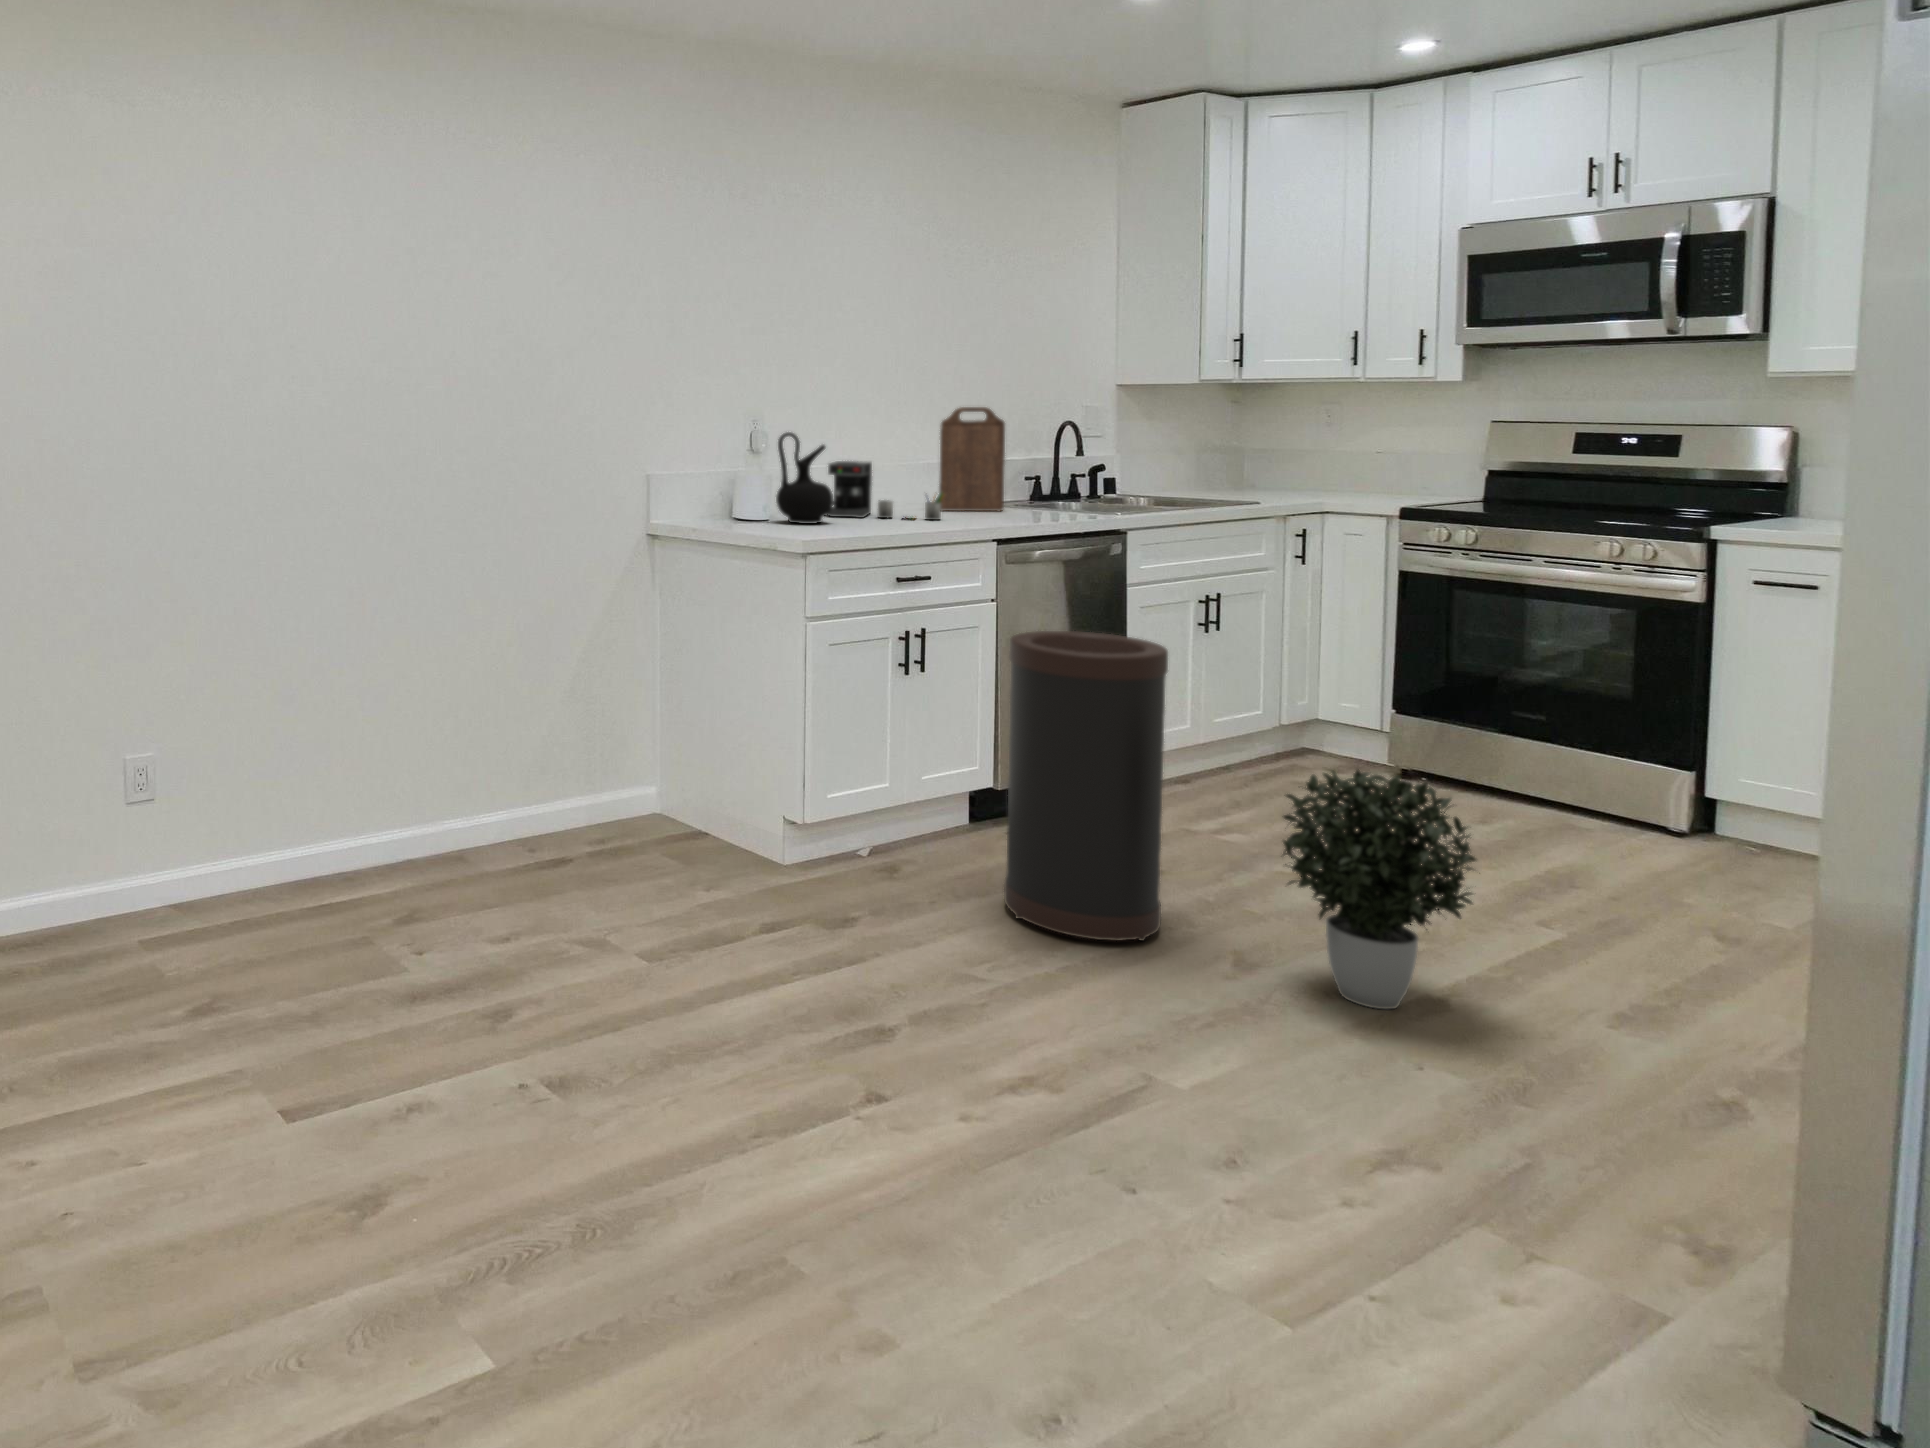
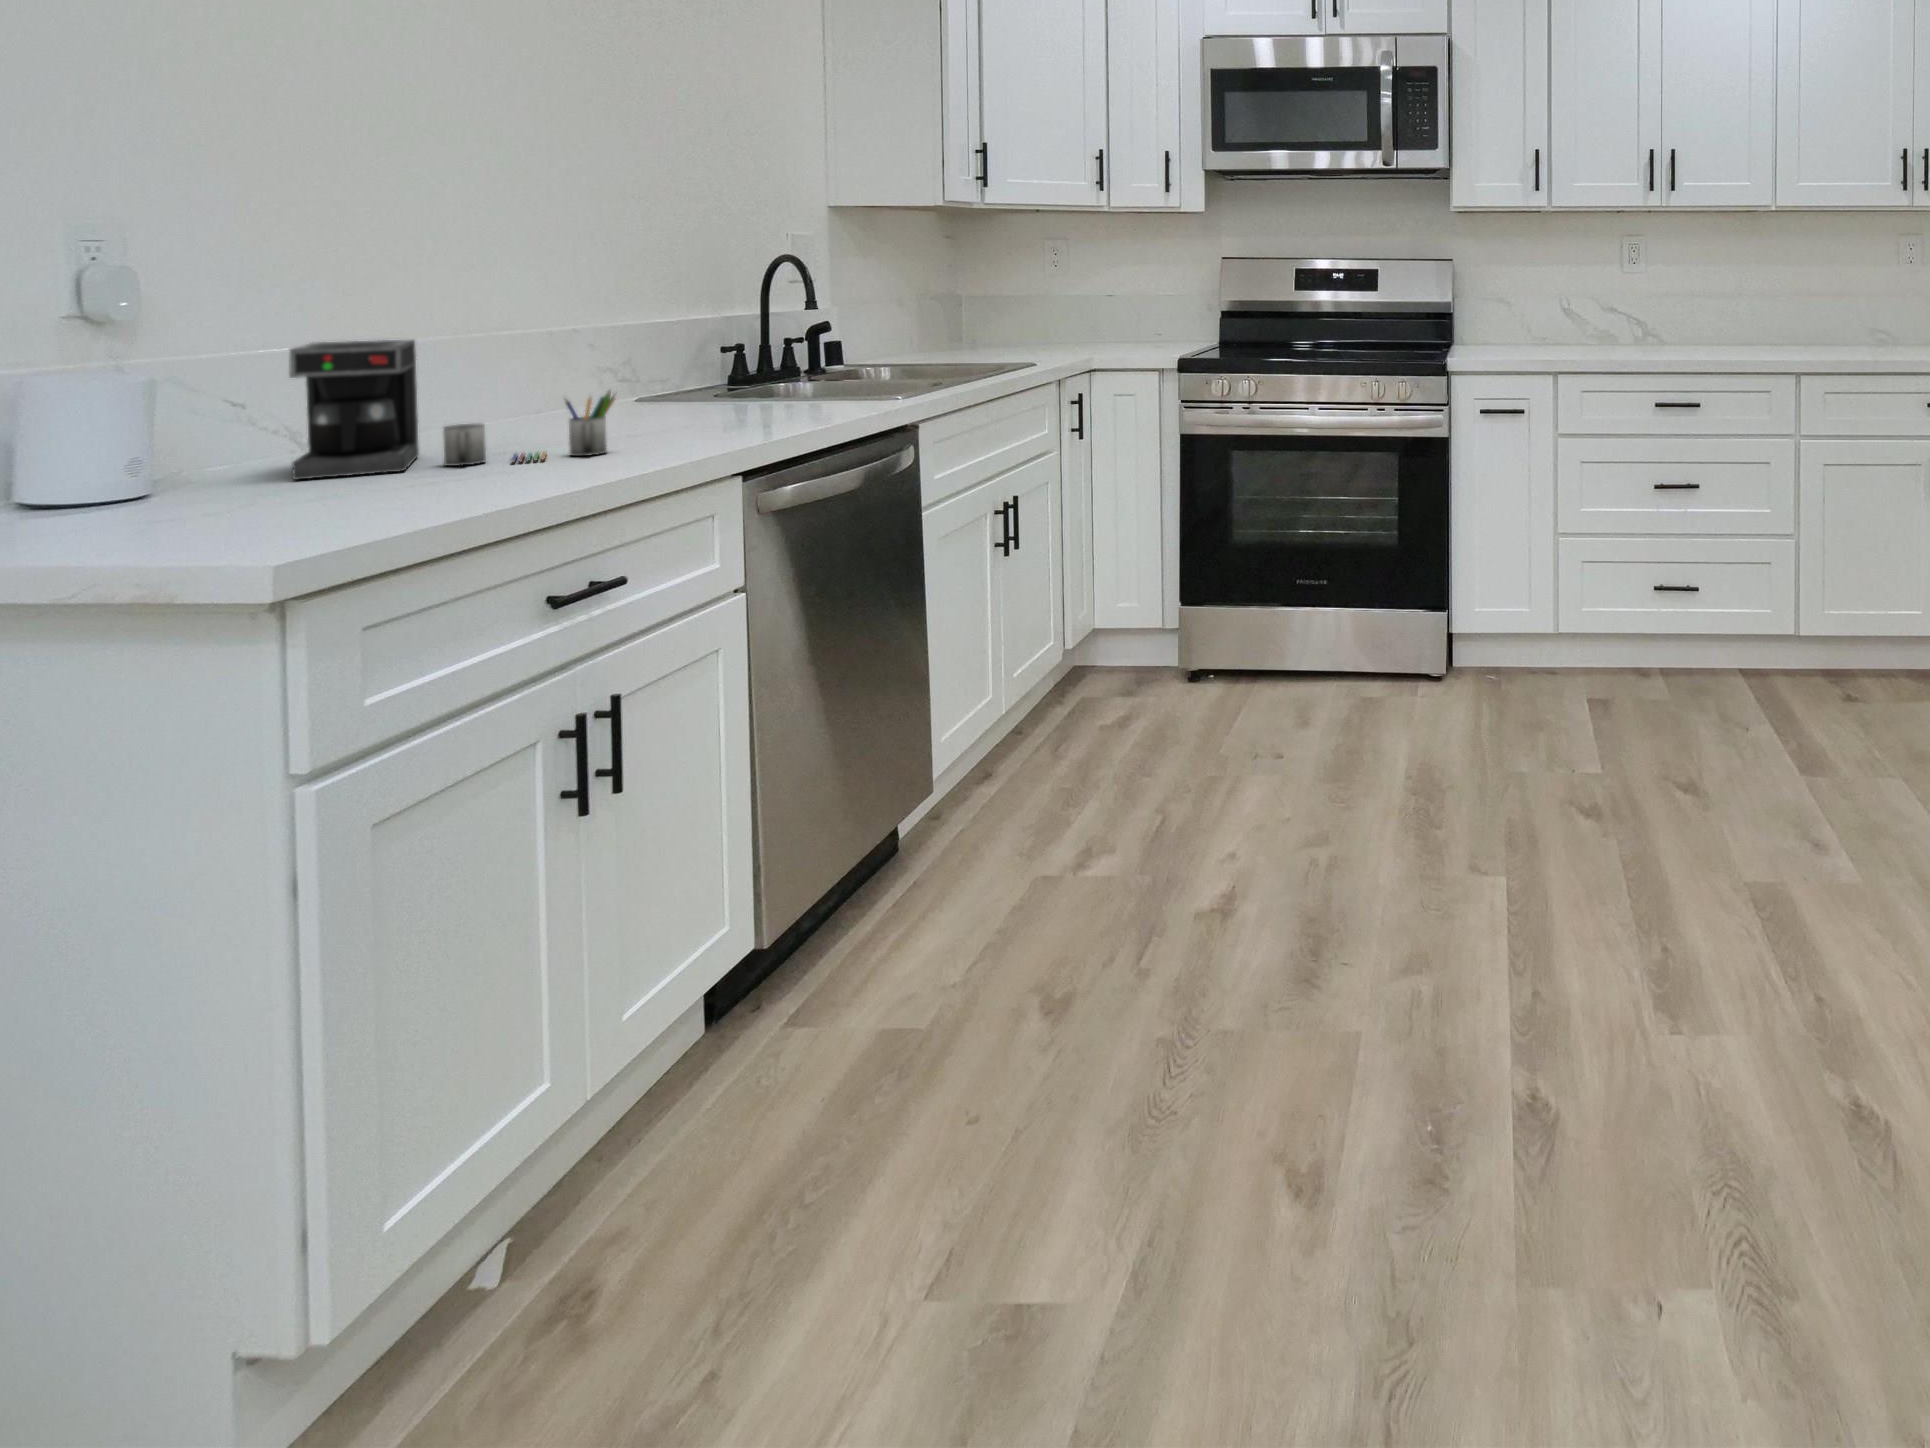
cutting board: present [939,407,1005,511] -> none [574,223,711,429]
ceramic jug: present [776,432,833,524] -> none [105,270,317,519]
trash can: present [1004,631,1168,941] -> none [875,641,1188,1356]
potted plant: present [1283,769,1476,1009] -> none [1369,773,1634,1174]

